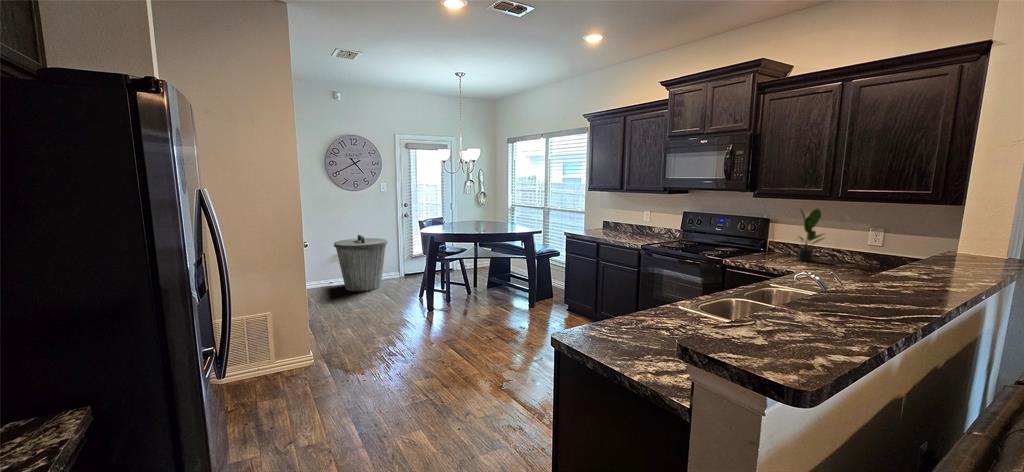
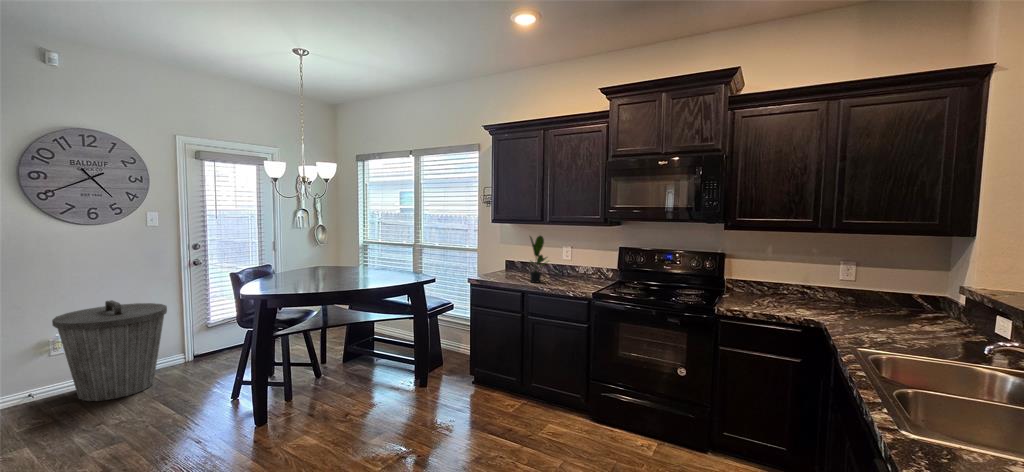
potted plant: present [798,209,824,261] -> present [530,236,547,282]

